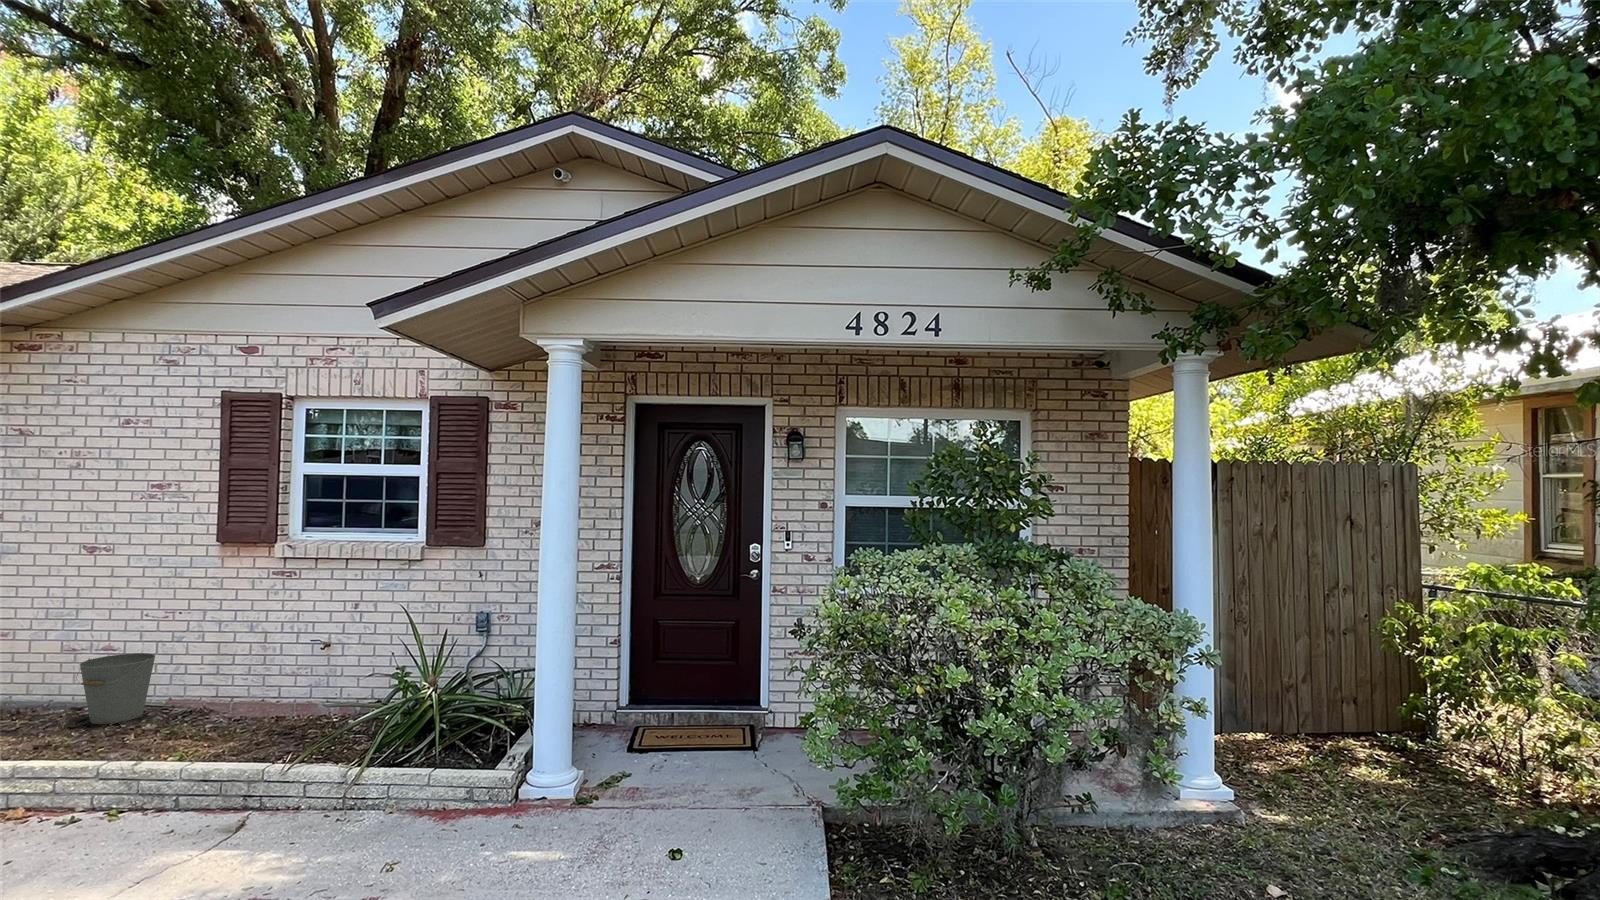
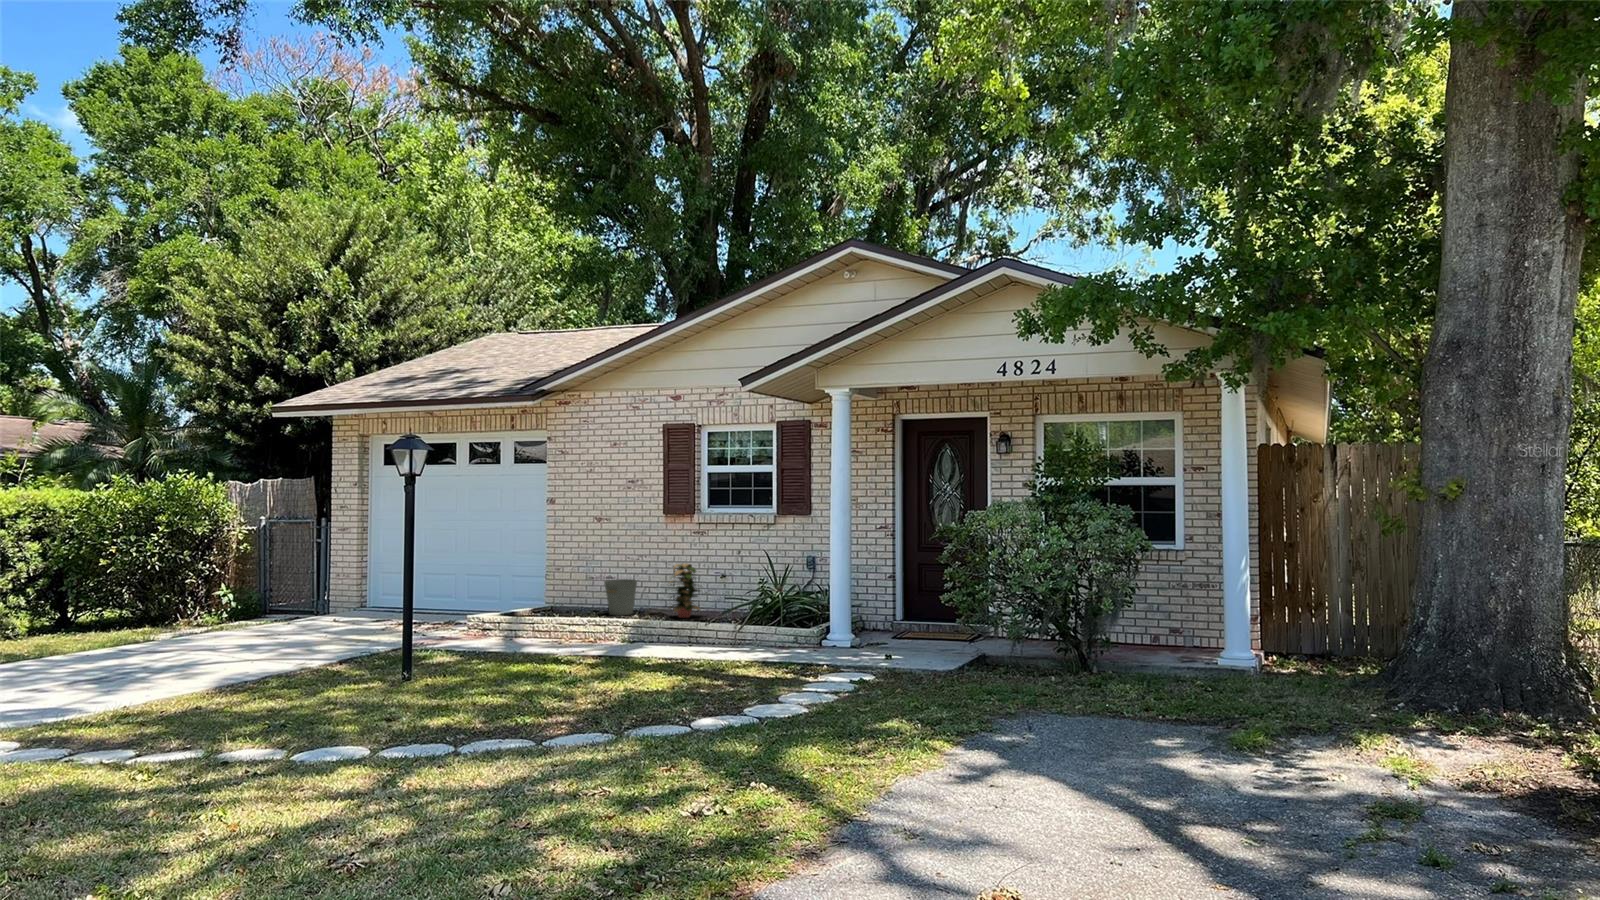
decorative plant: none [206,628,286,724] -> present [669,564,700,618]

